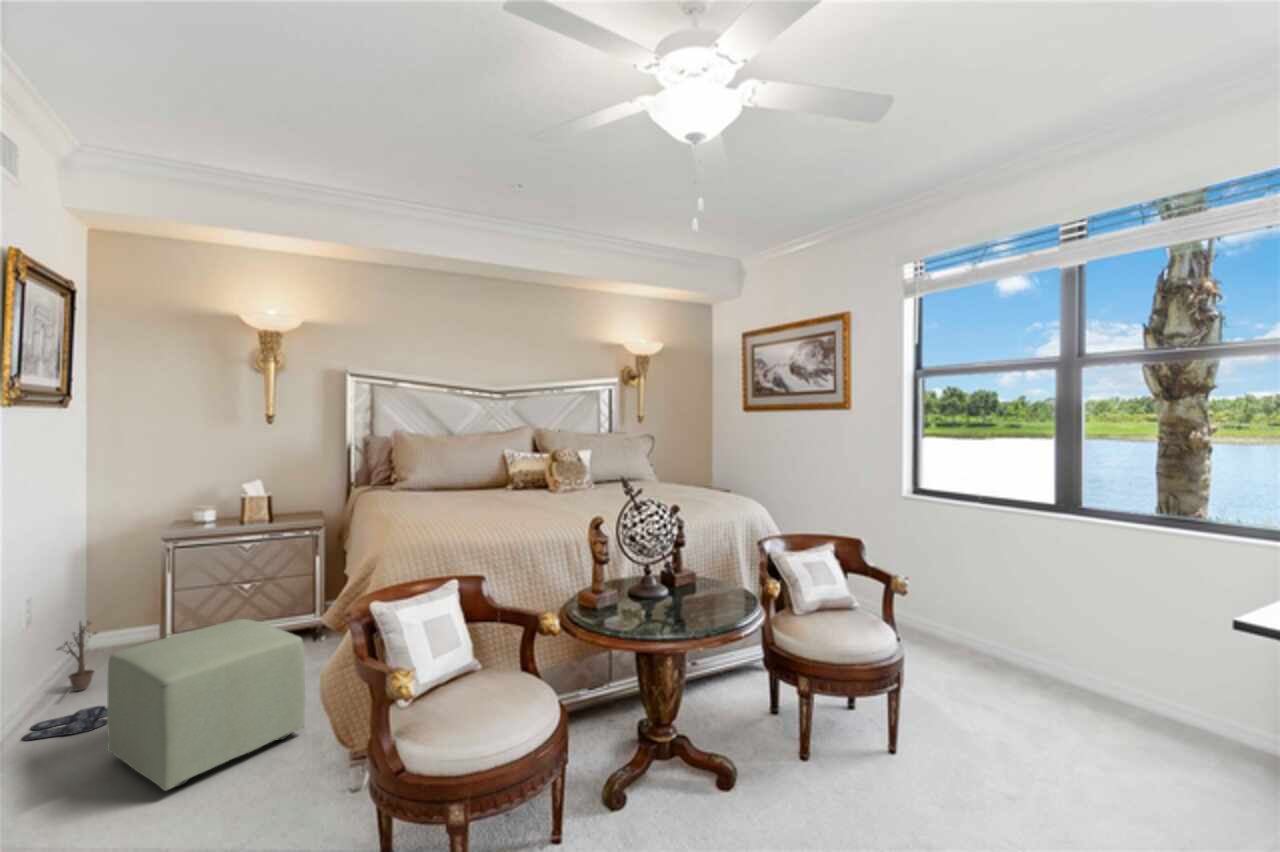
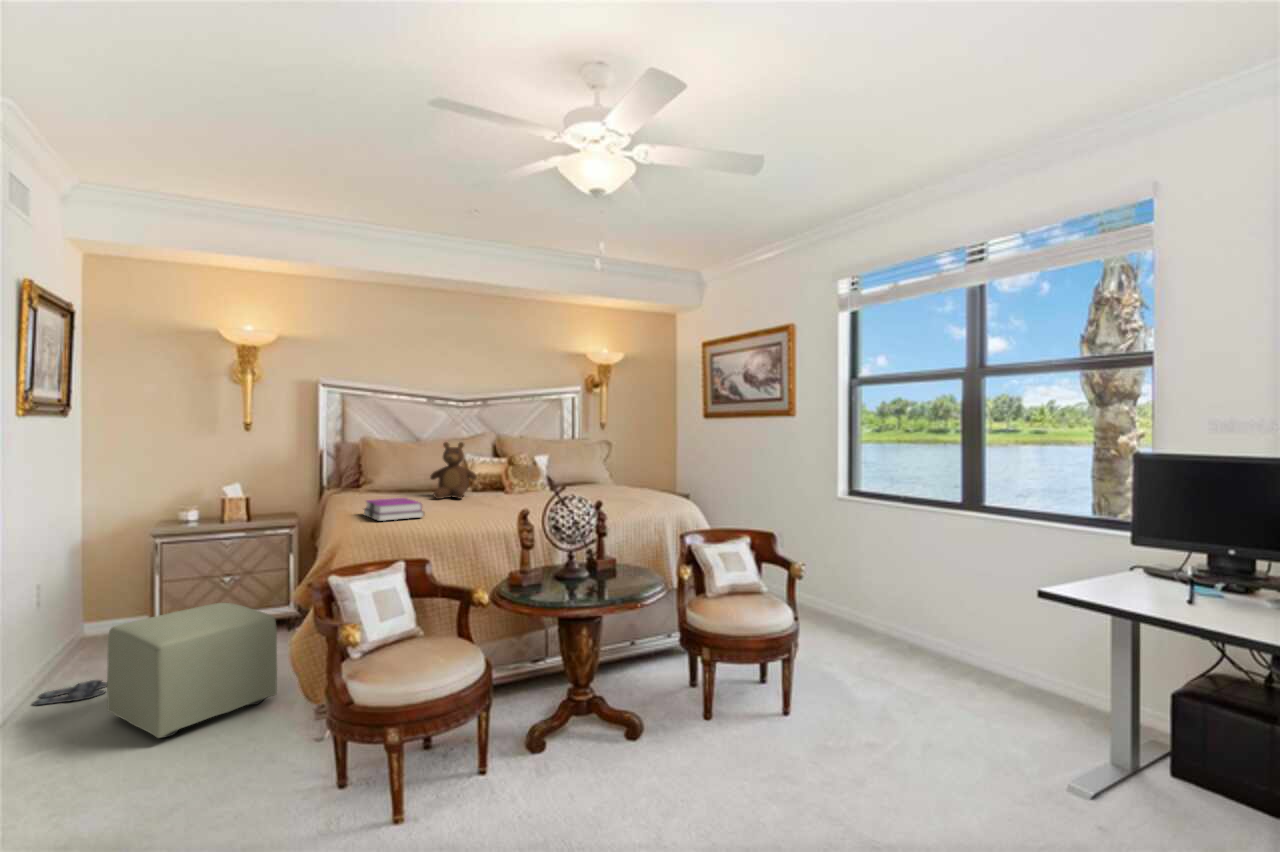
teddy bear: none [470,437,522,500] -> present [430,442,477,499]
hardback book: none [402,501,474,530] -> present [364,498,424,521]
decorative plant: present [57,622,96,695] -> none [57,607,93,676]

